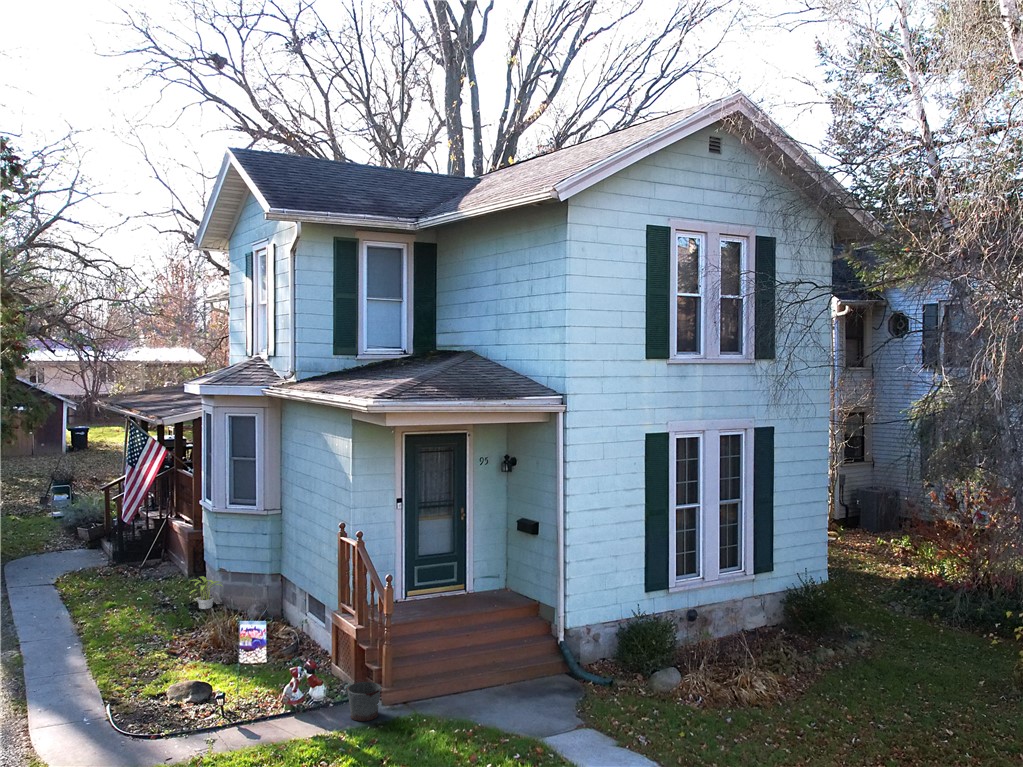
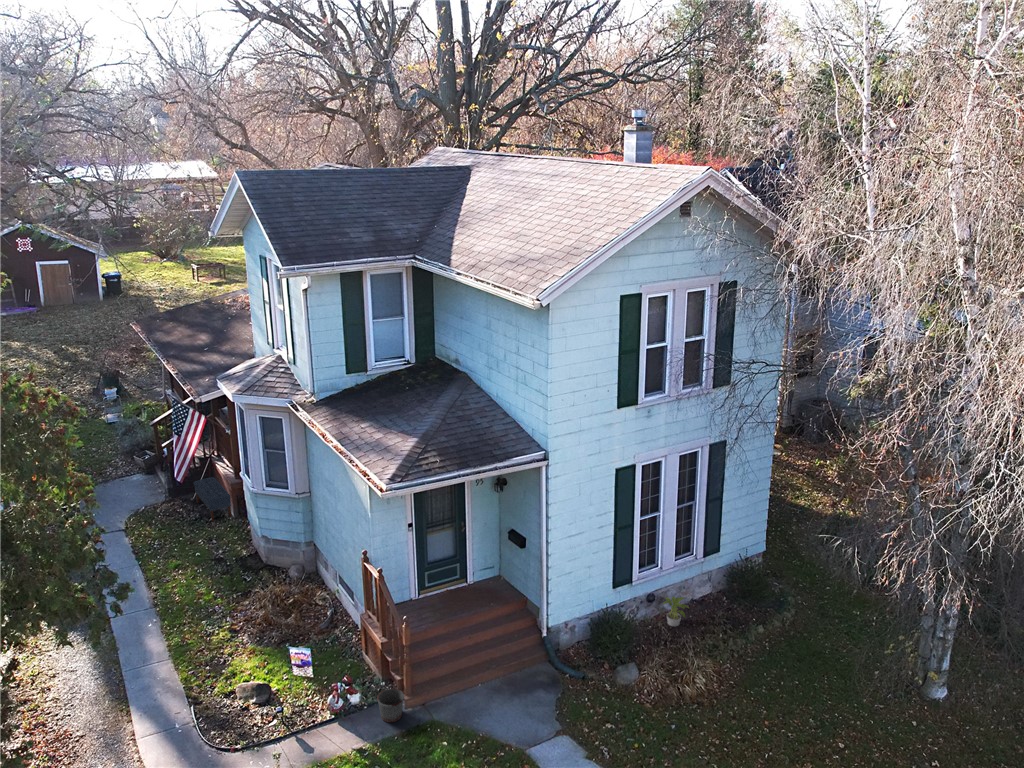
bench: none [144,530,186,572] -> present [193,477,232,522]
potted plant: present [190,576,222,609] -> present [663,597,689,626]

